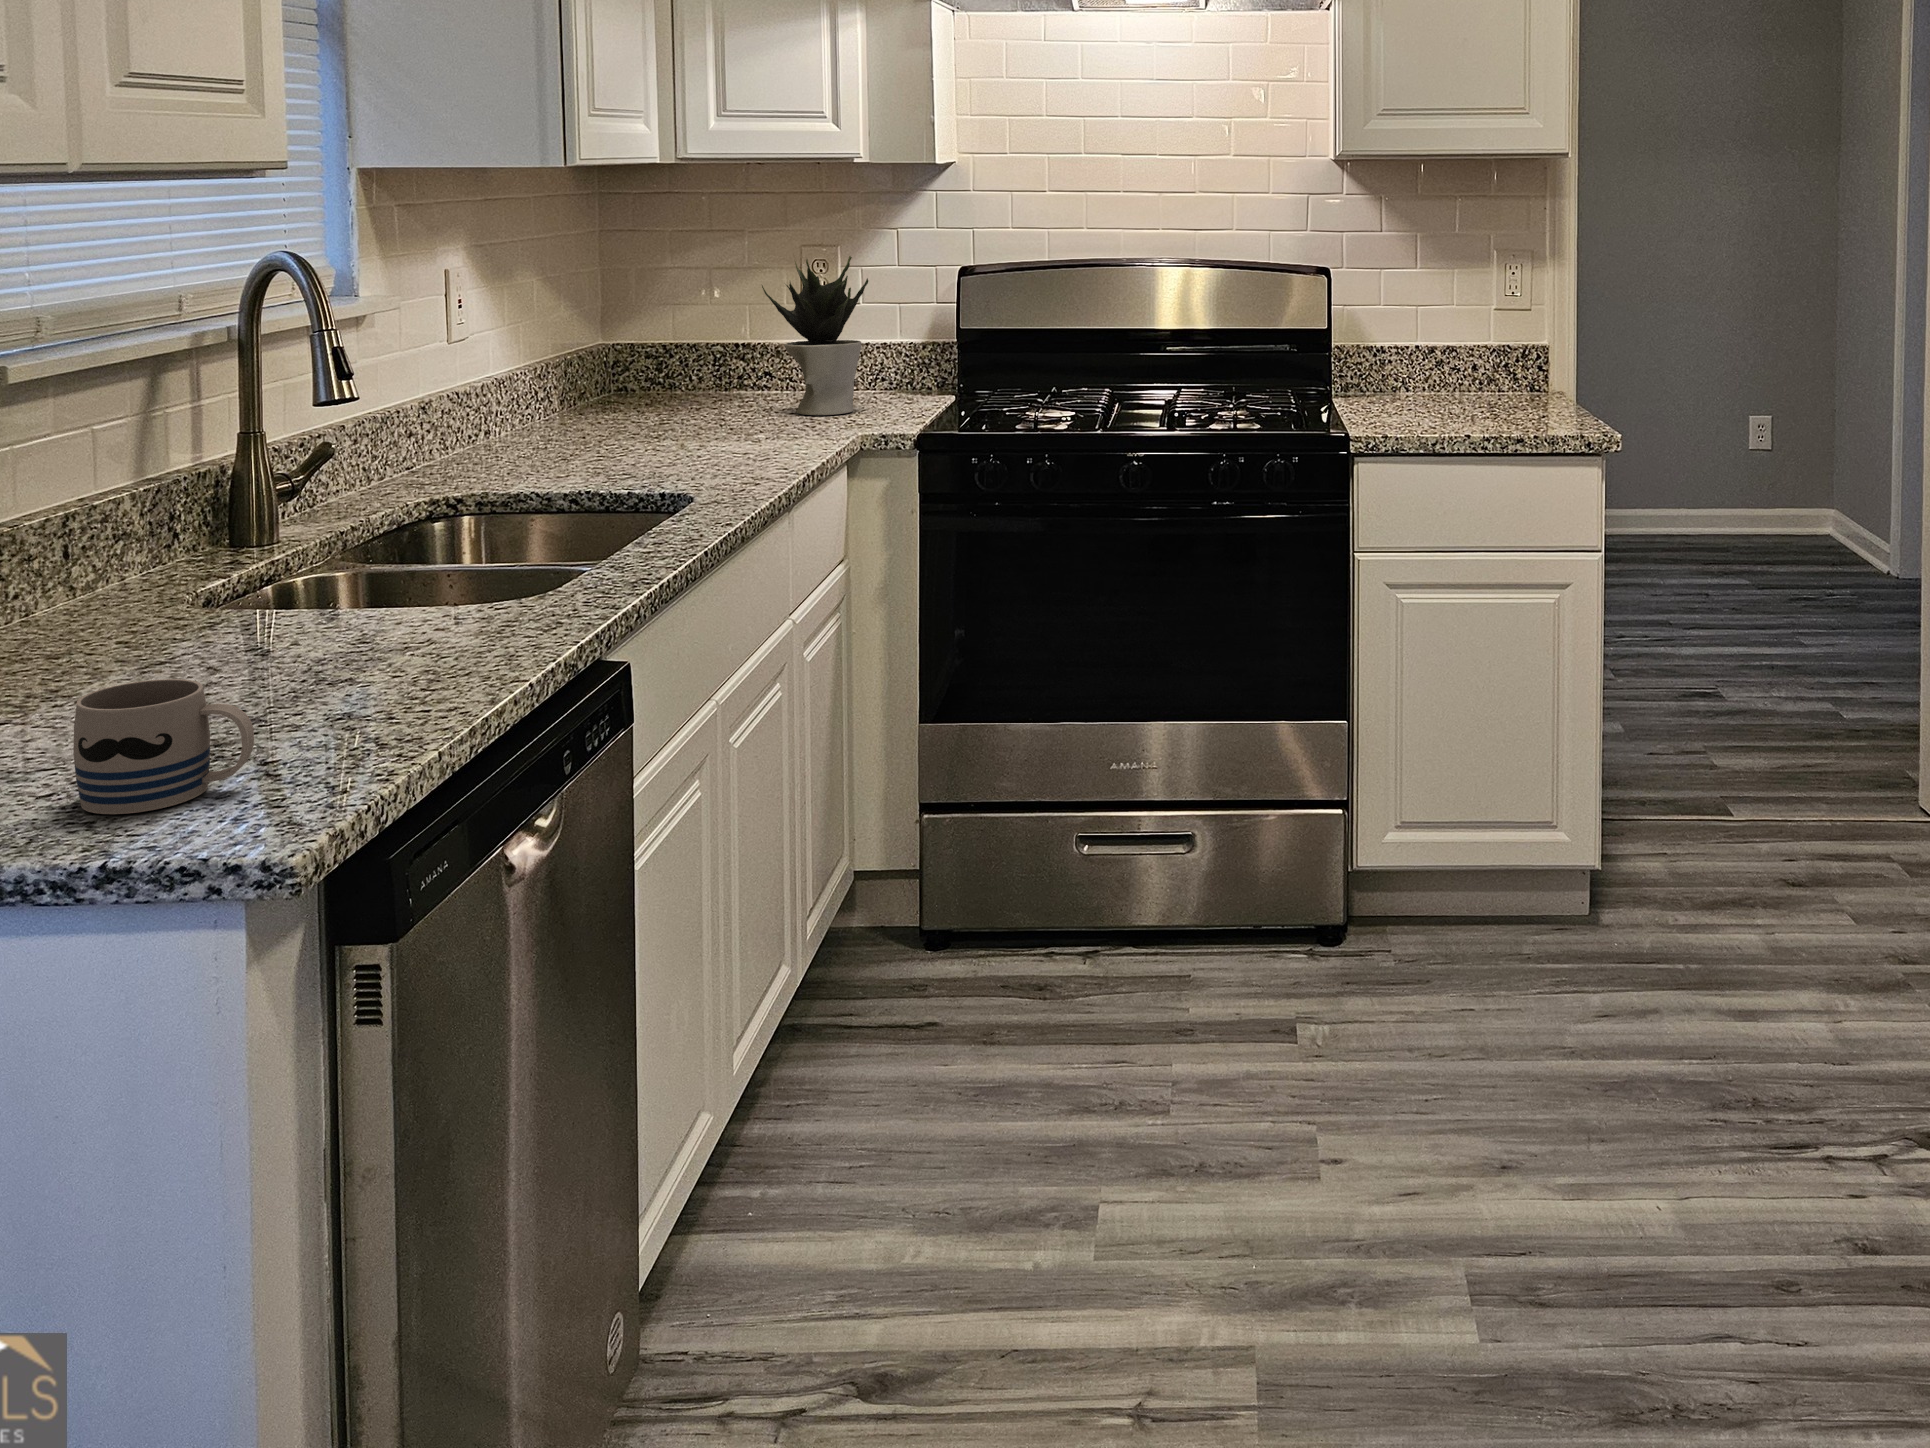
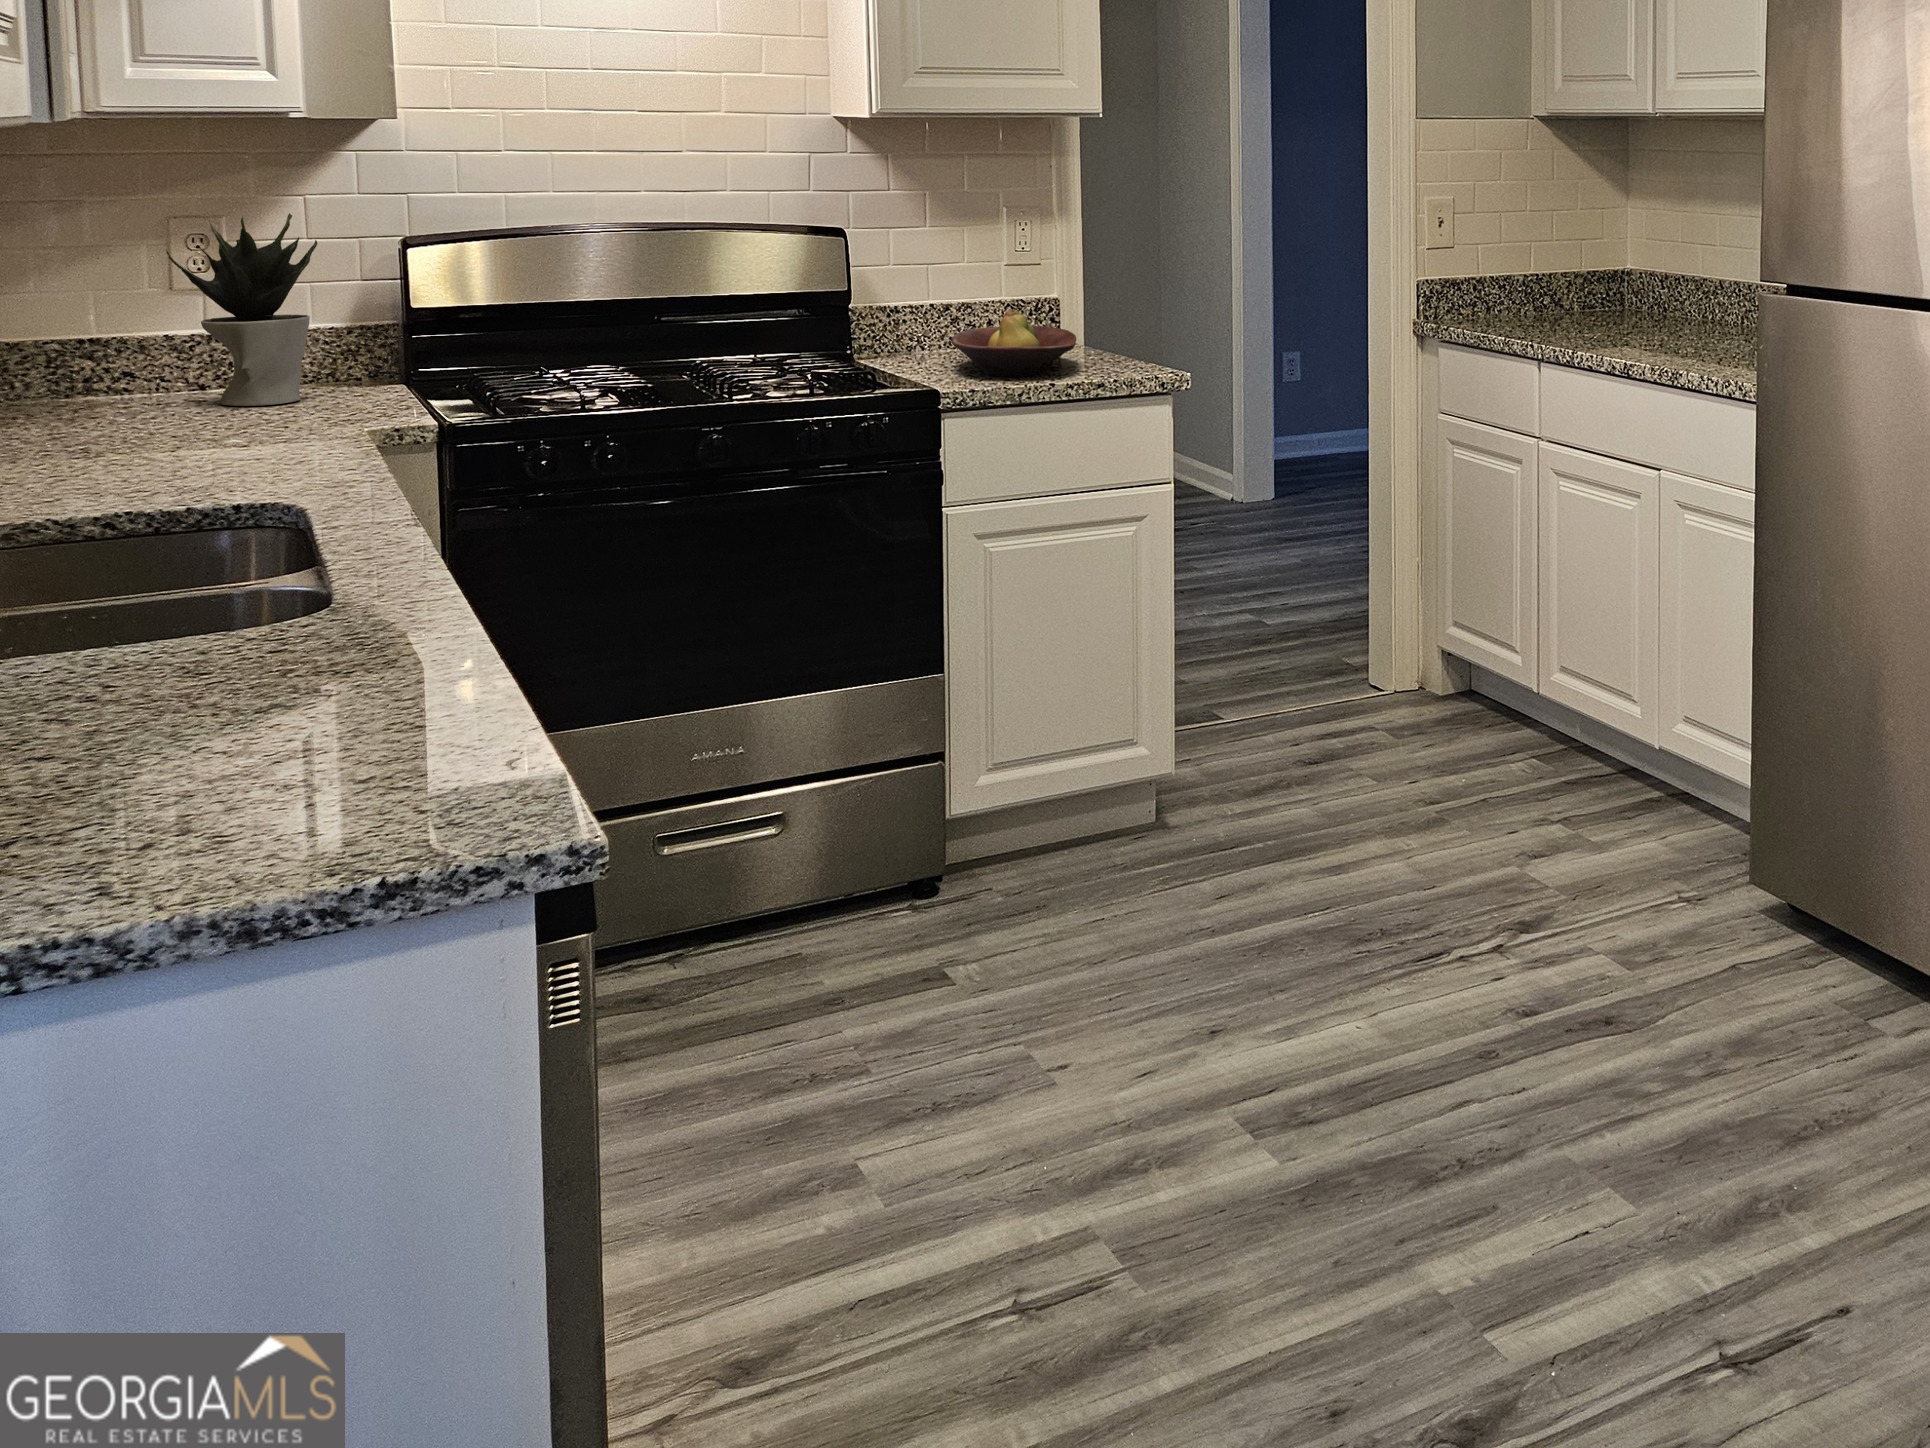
fruit bowl: none [1386,358,1522,427] -> present [951,310,1076,377]
mug: present [73,679,254,814] -> none [190,690,405,848]

